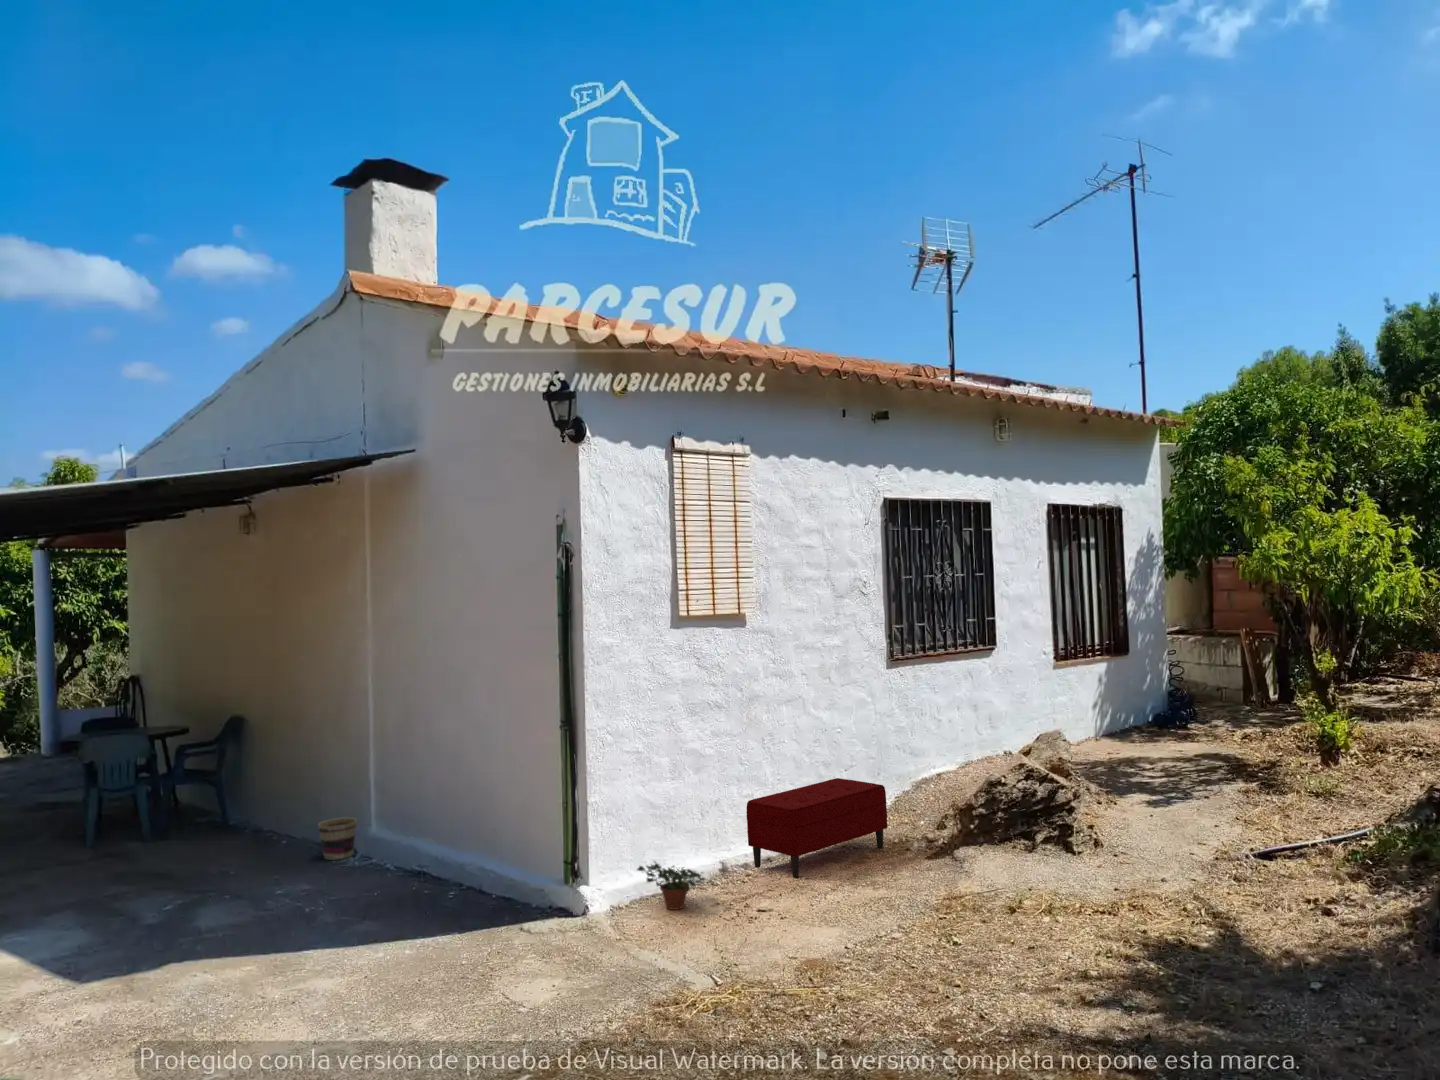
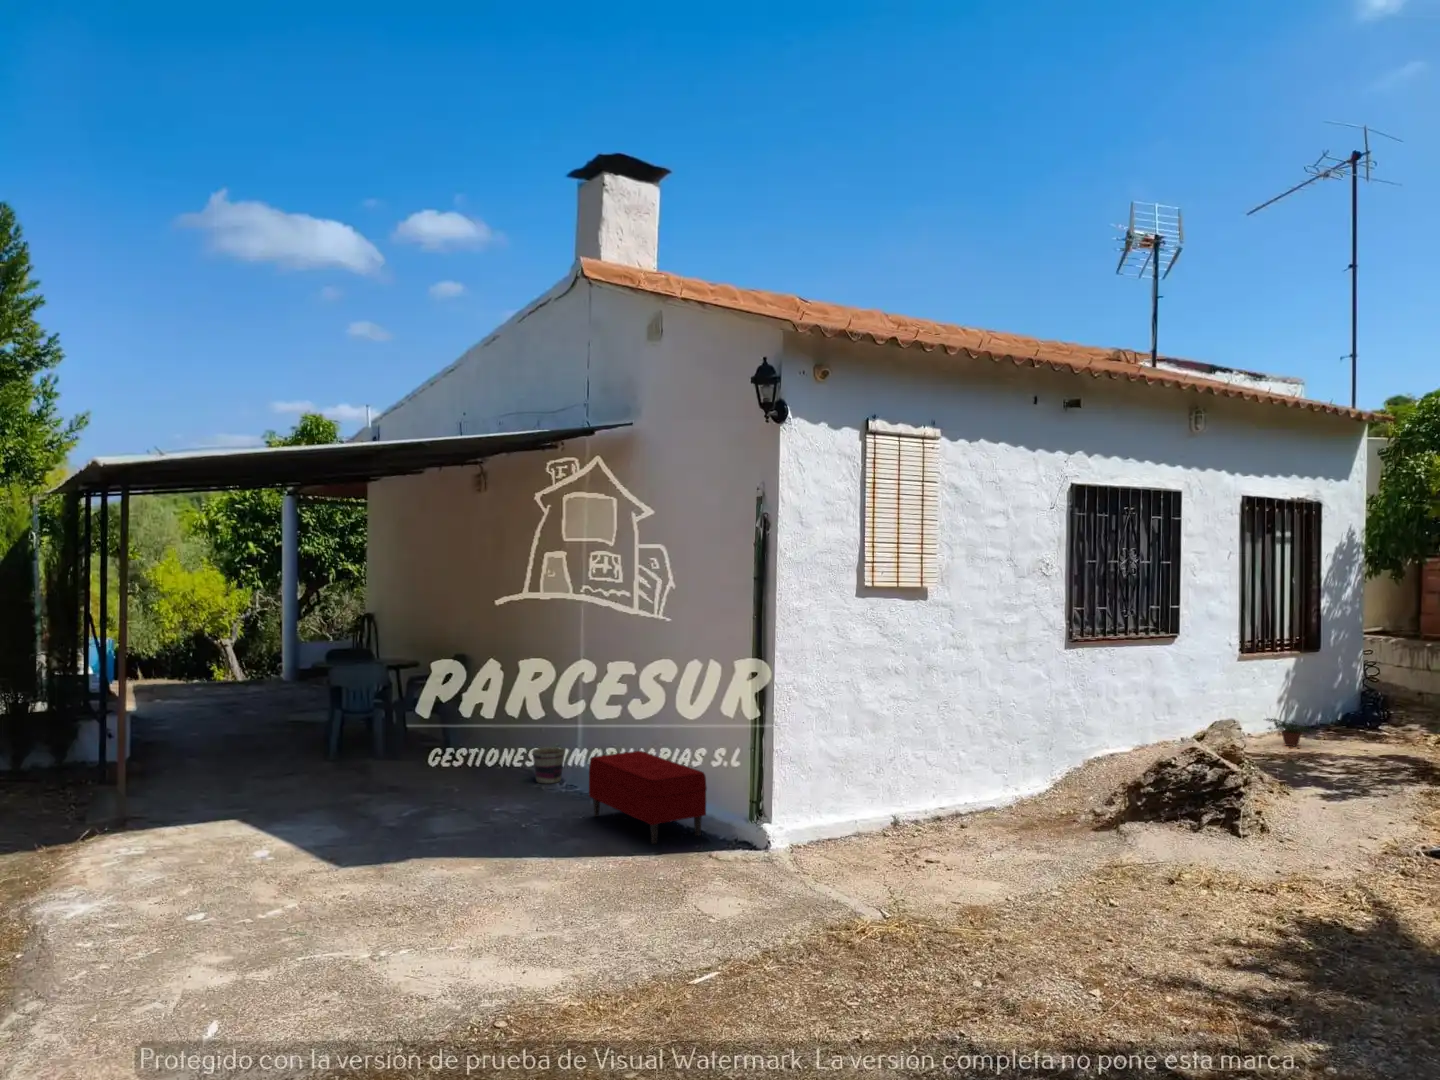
bench: present [747,778,887,878] -> present [589,751,707,844]
potted plant: present [637,863,711,910] -> present [1266,718,1313,746]

